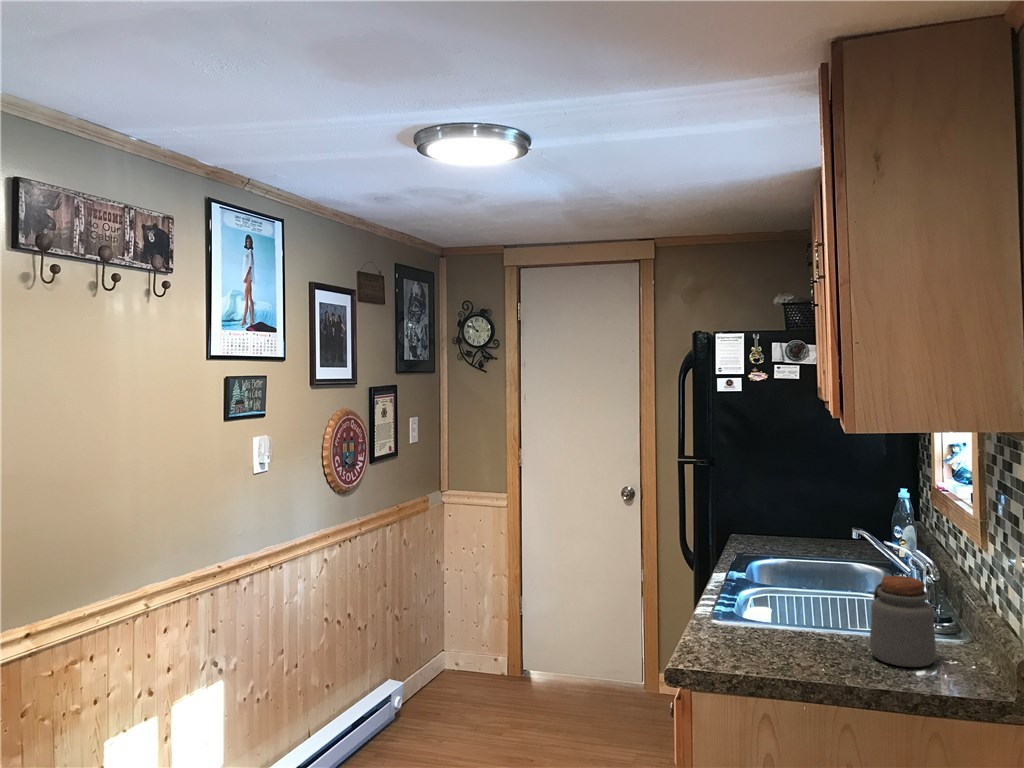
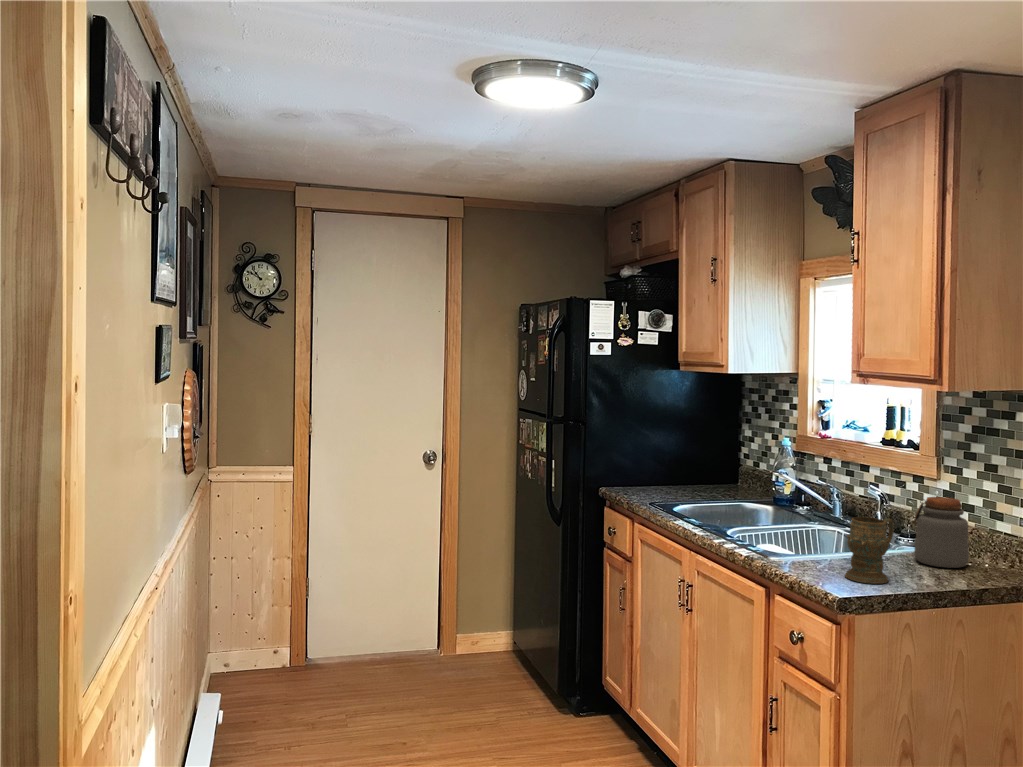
mug: none [732,586,798,664] -> present [845,517,894,584]

